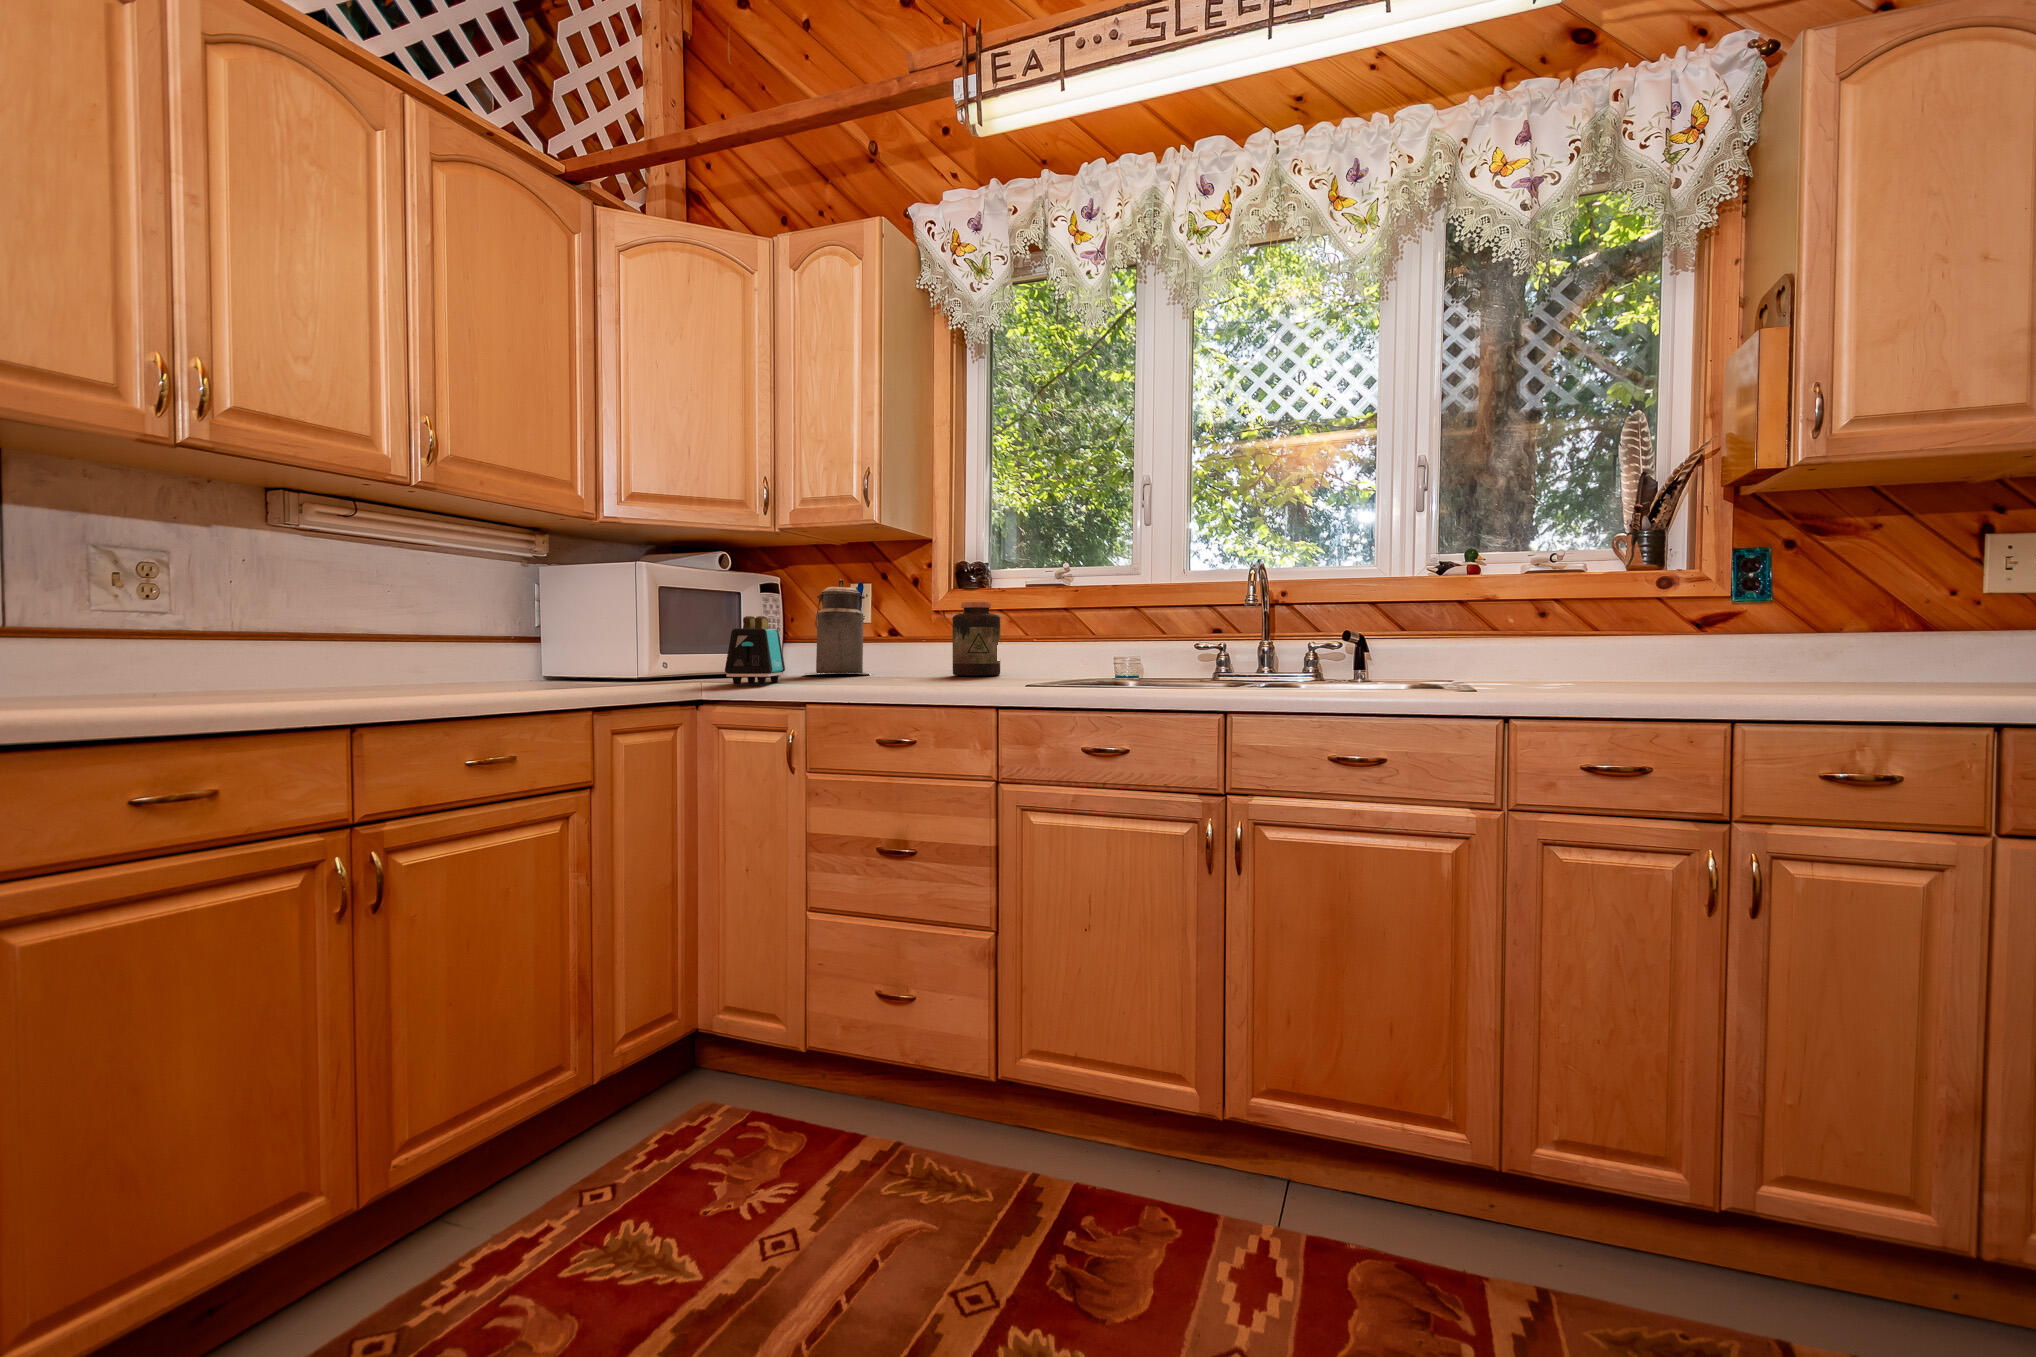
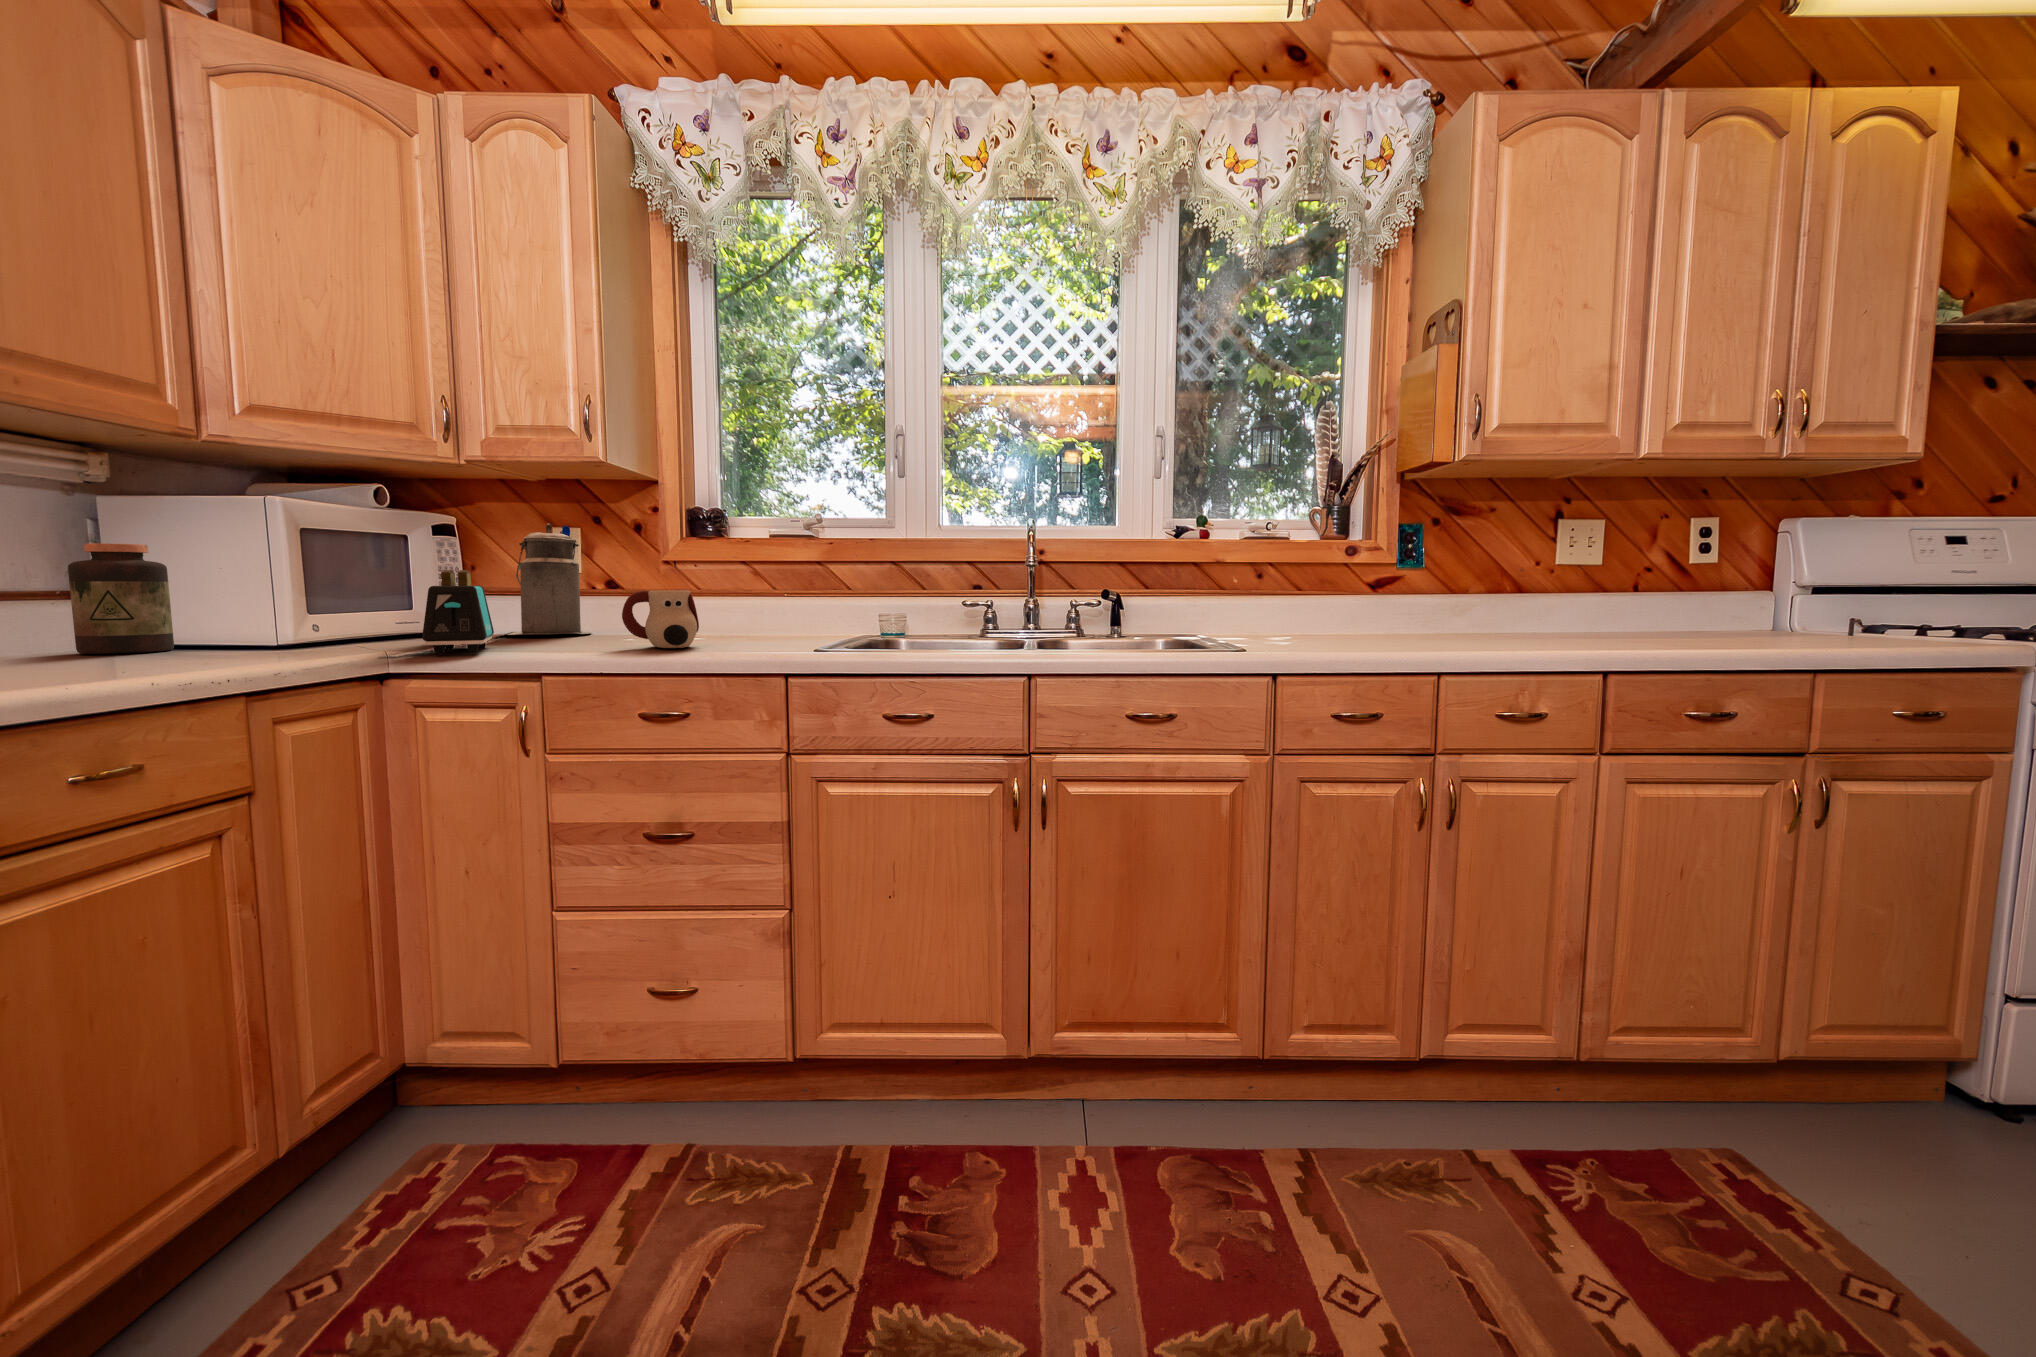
jar: present [952,602,1000,676] -> present [68,543,174,654]
mug: none [878,633,942,684] -> present [622,591,699,648]

